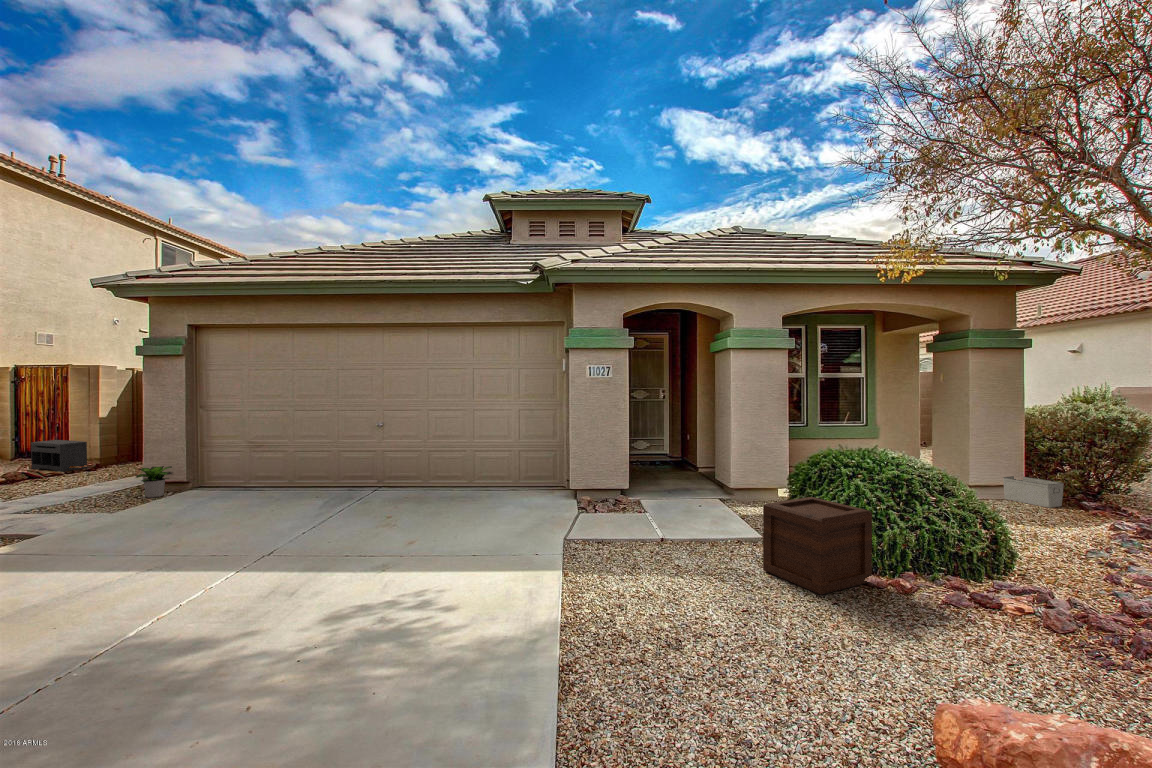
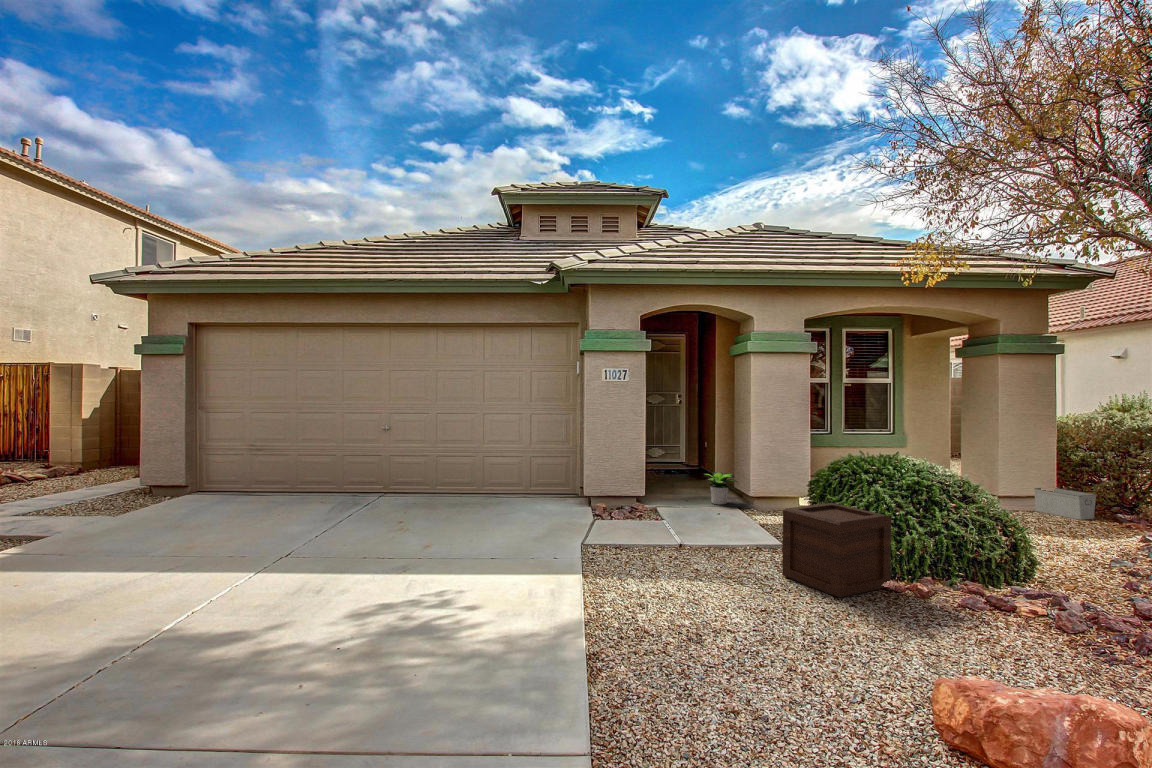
bench: present [31,440,87,472] -> none [12,442,71,475]
potted plant: present [136,466,172,498] -> present [704,472,738,505]

